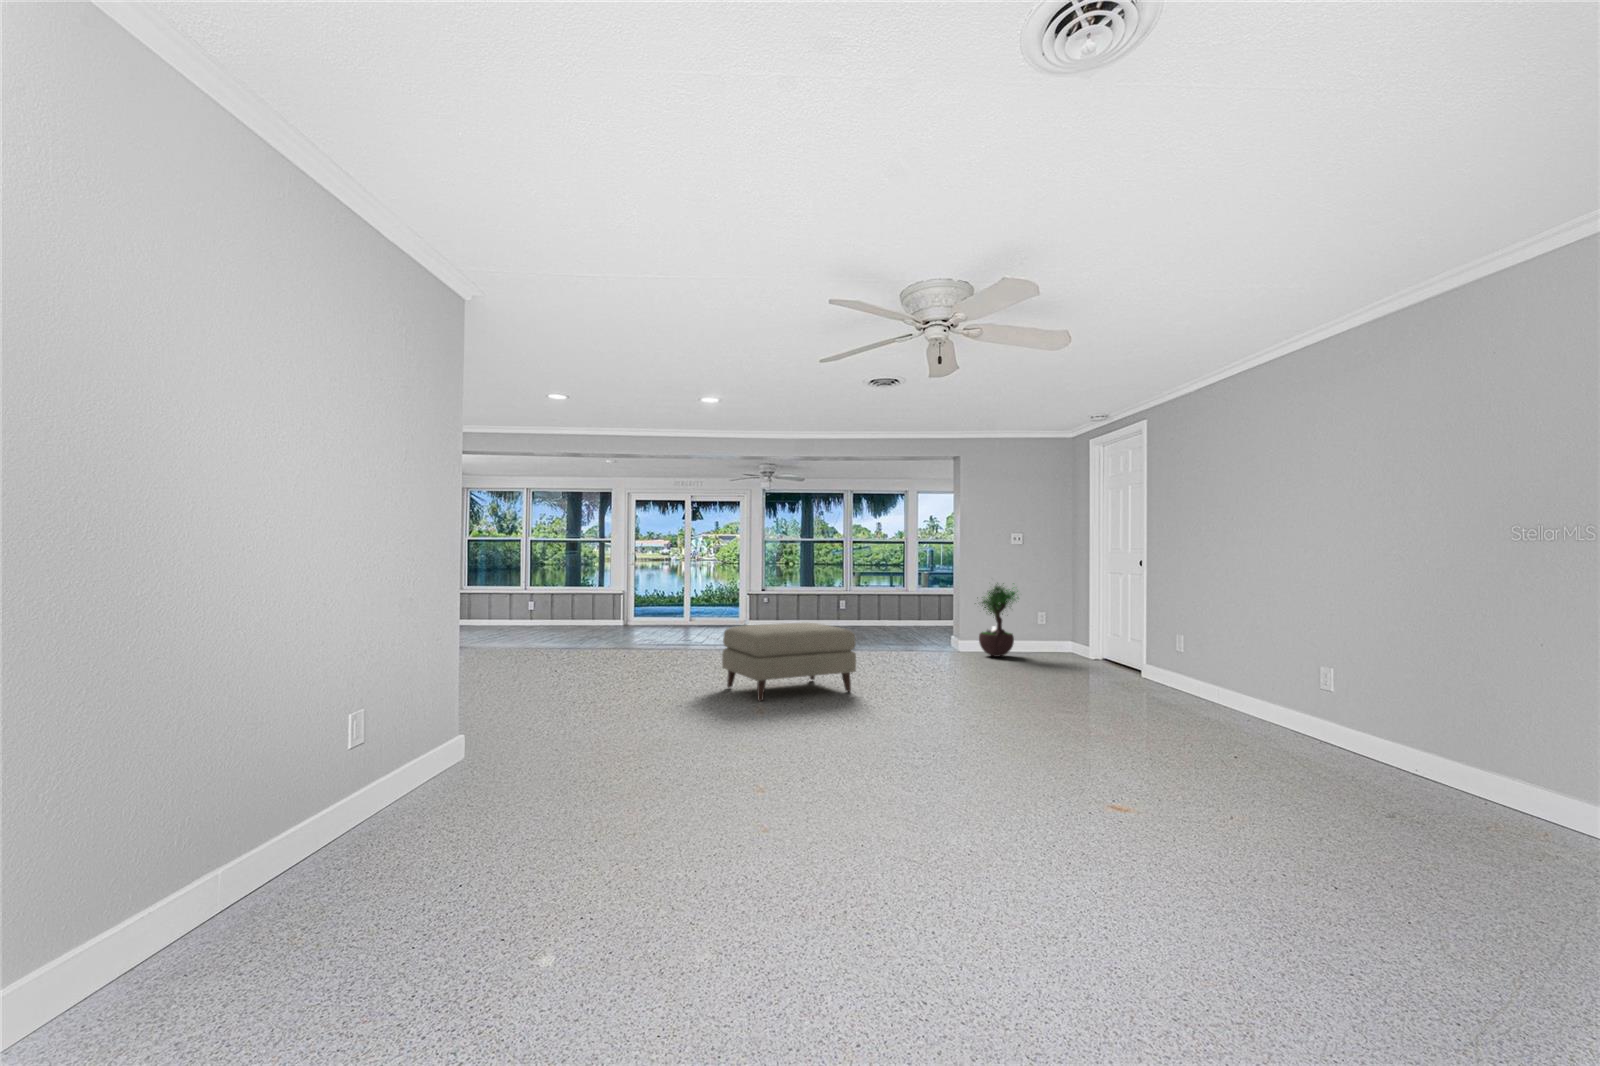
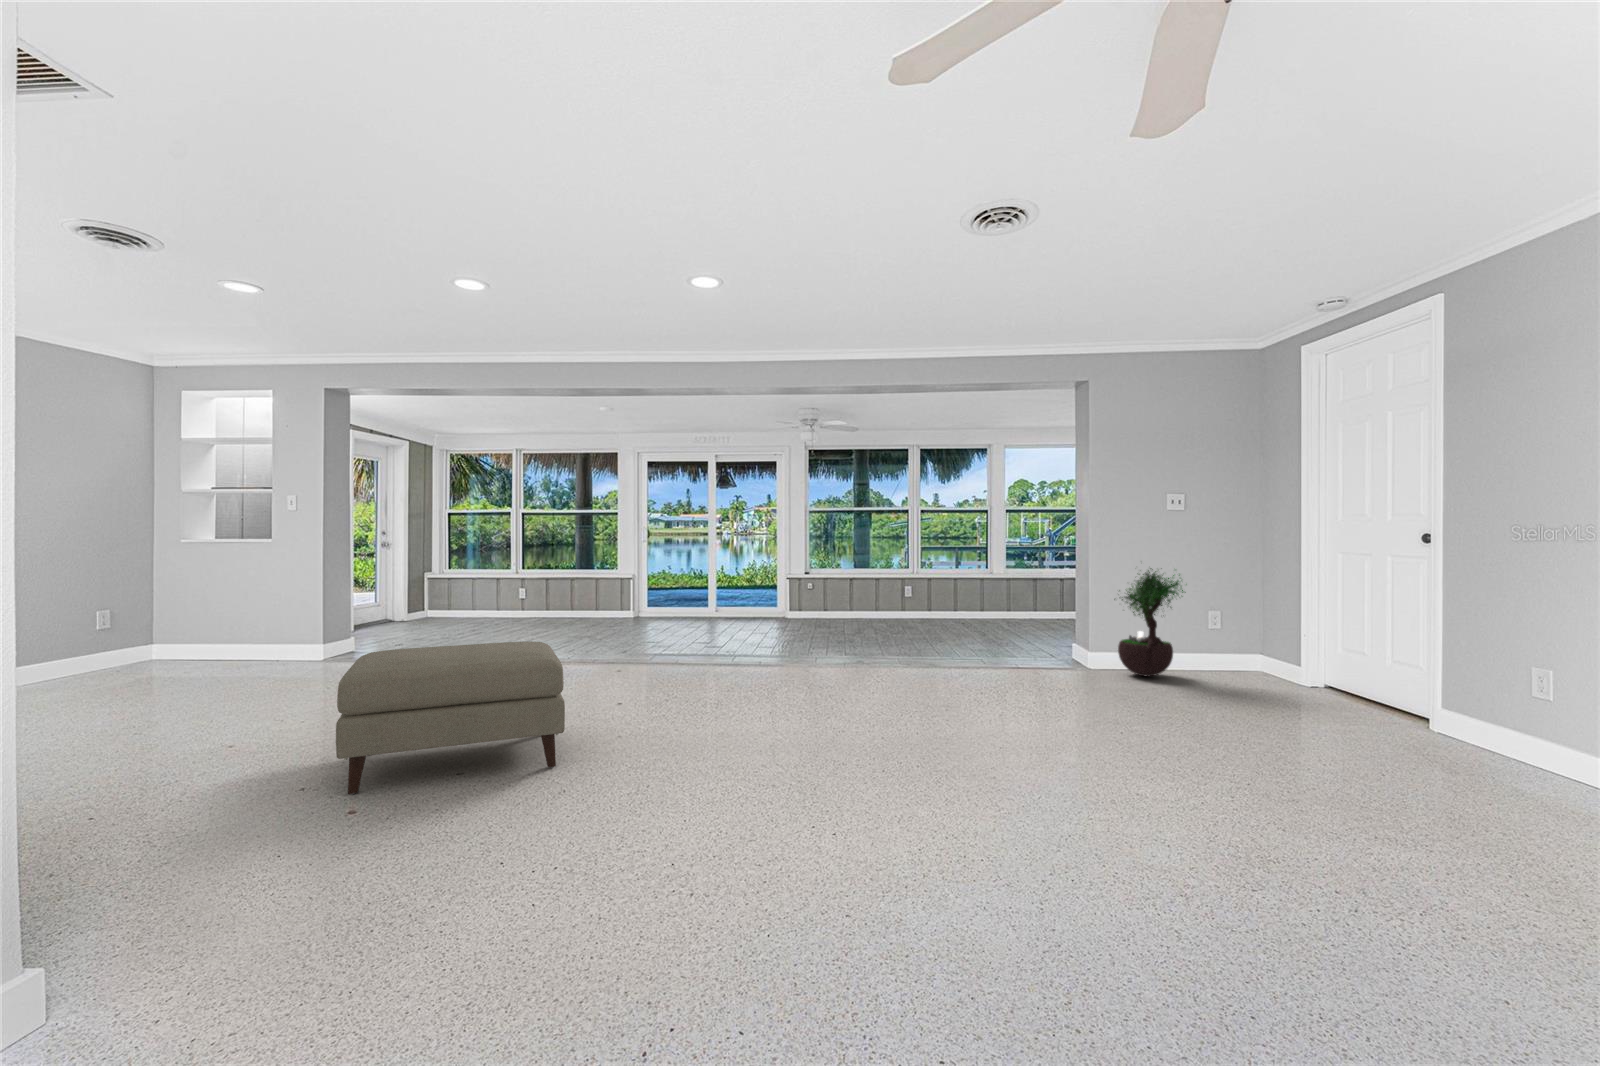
ottoman: present [722,623,856,701] -> present [336,641,565,795]

